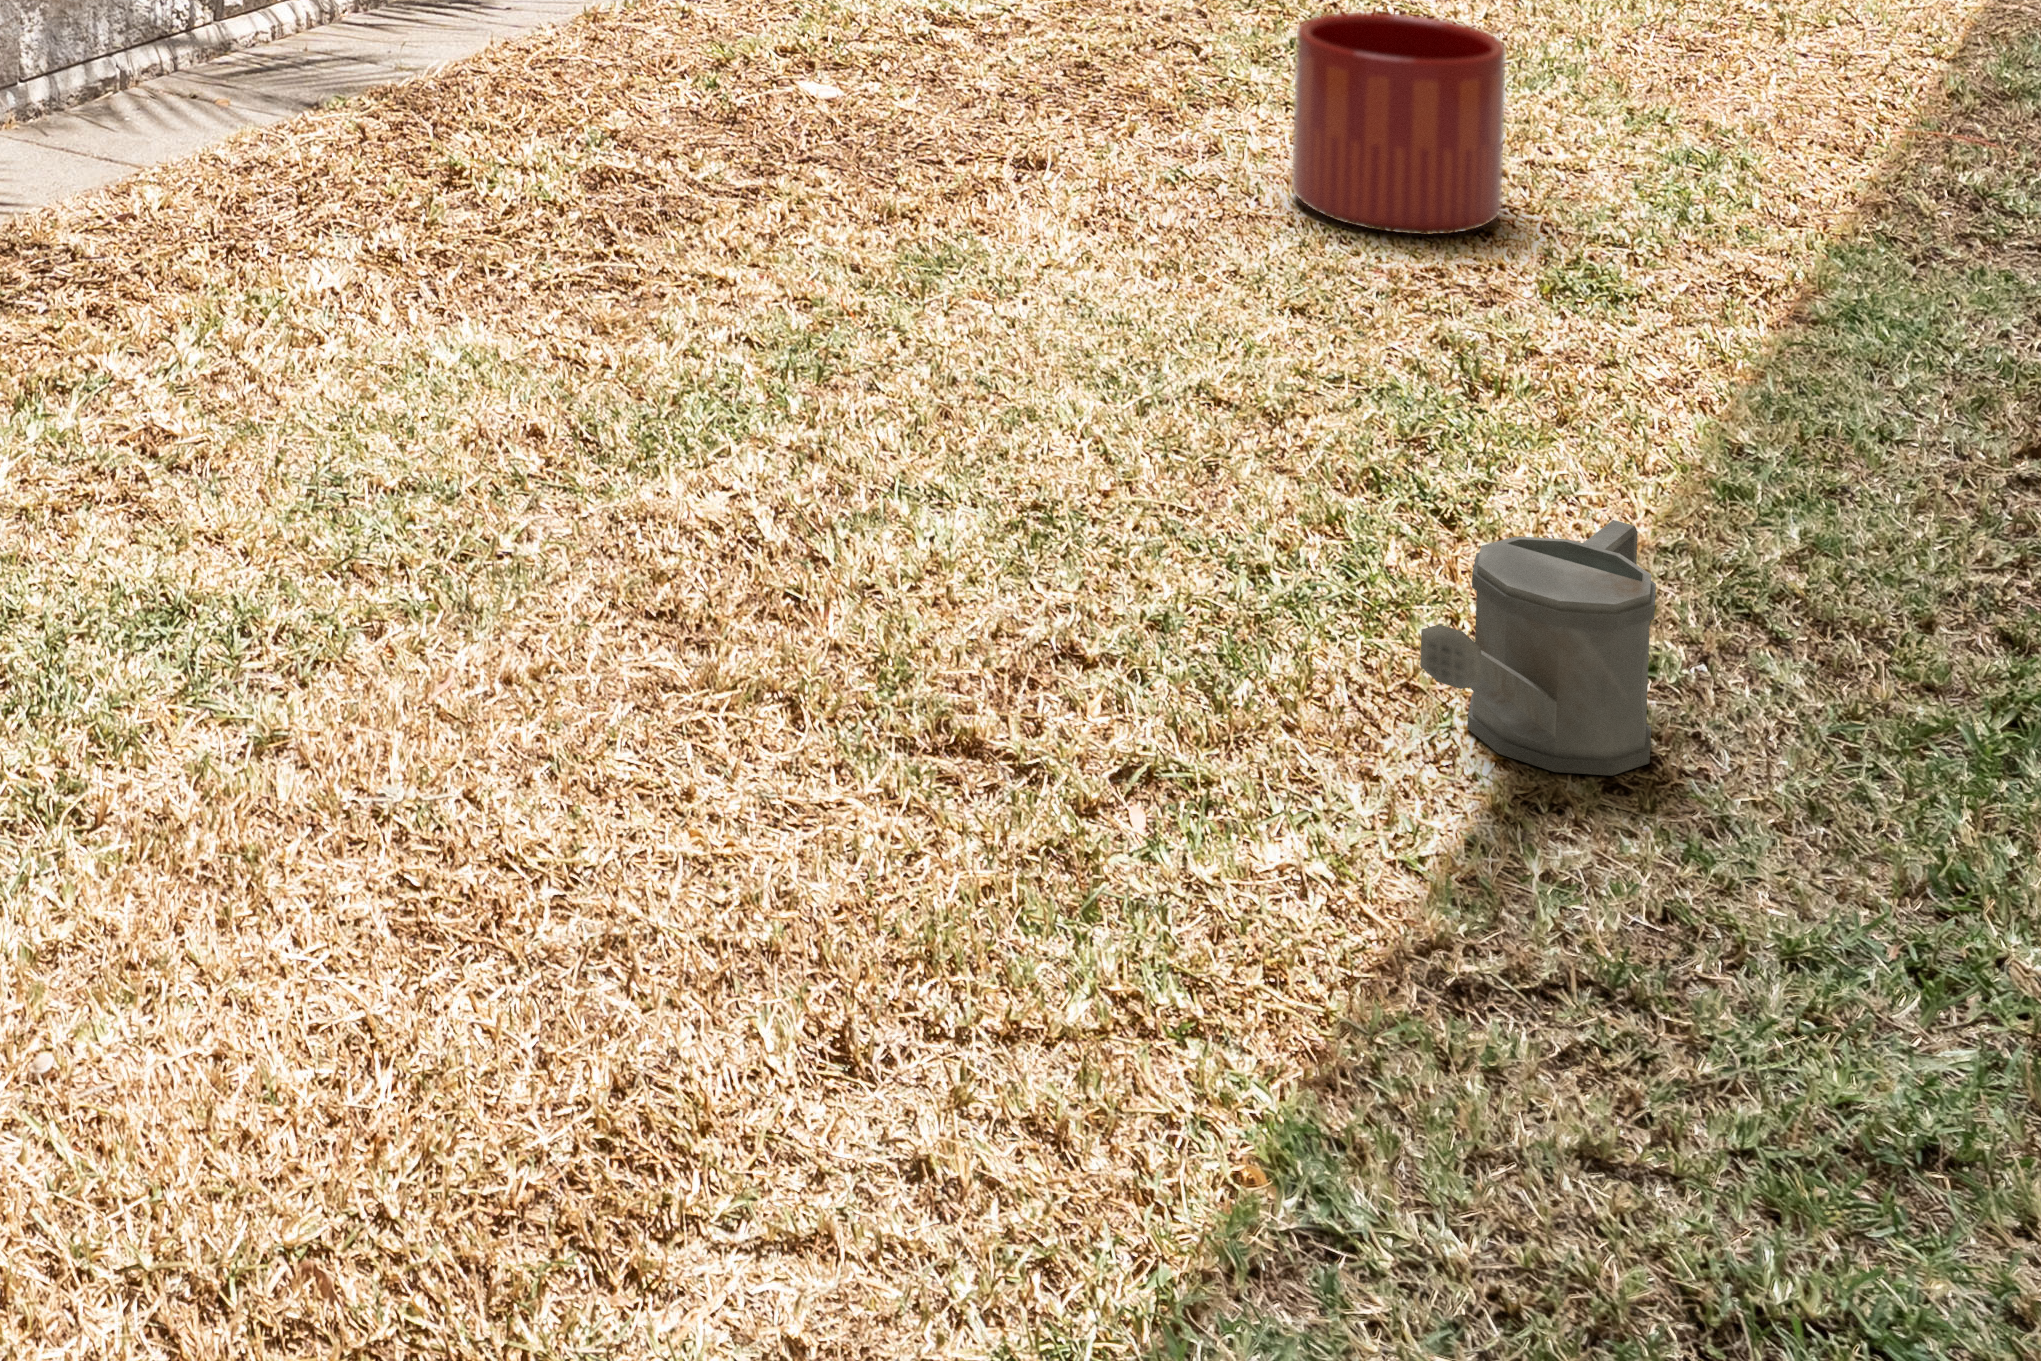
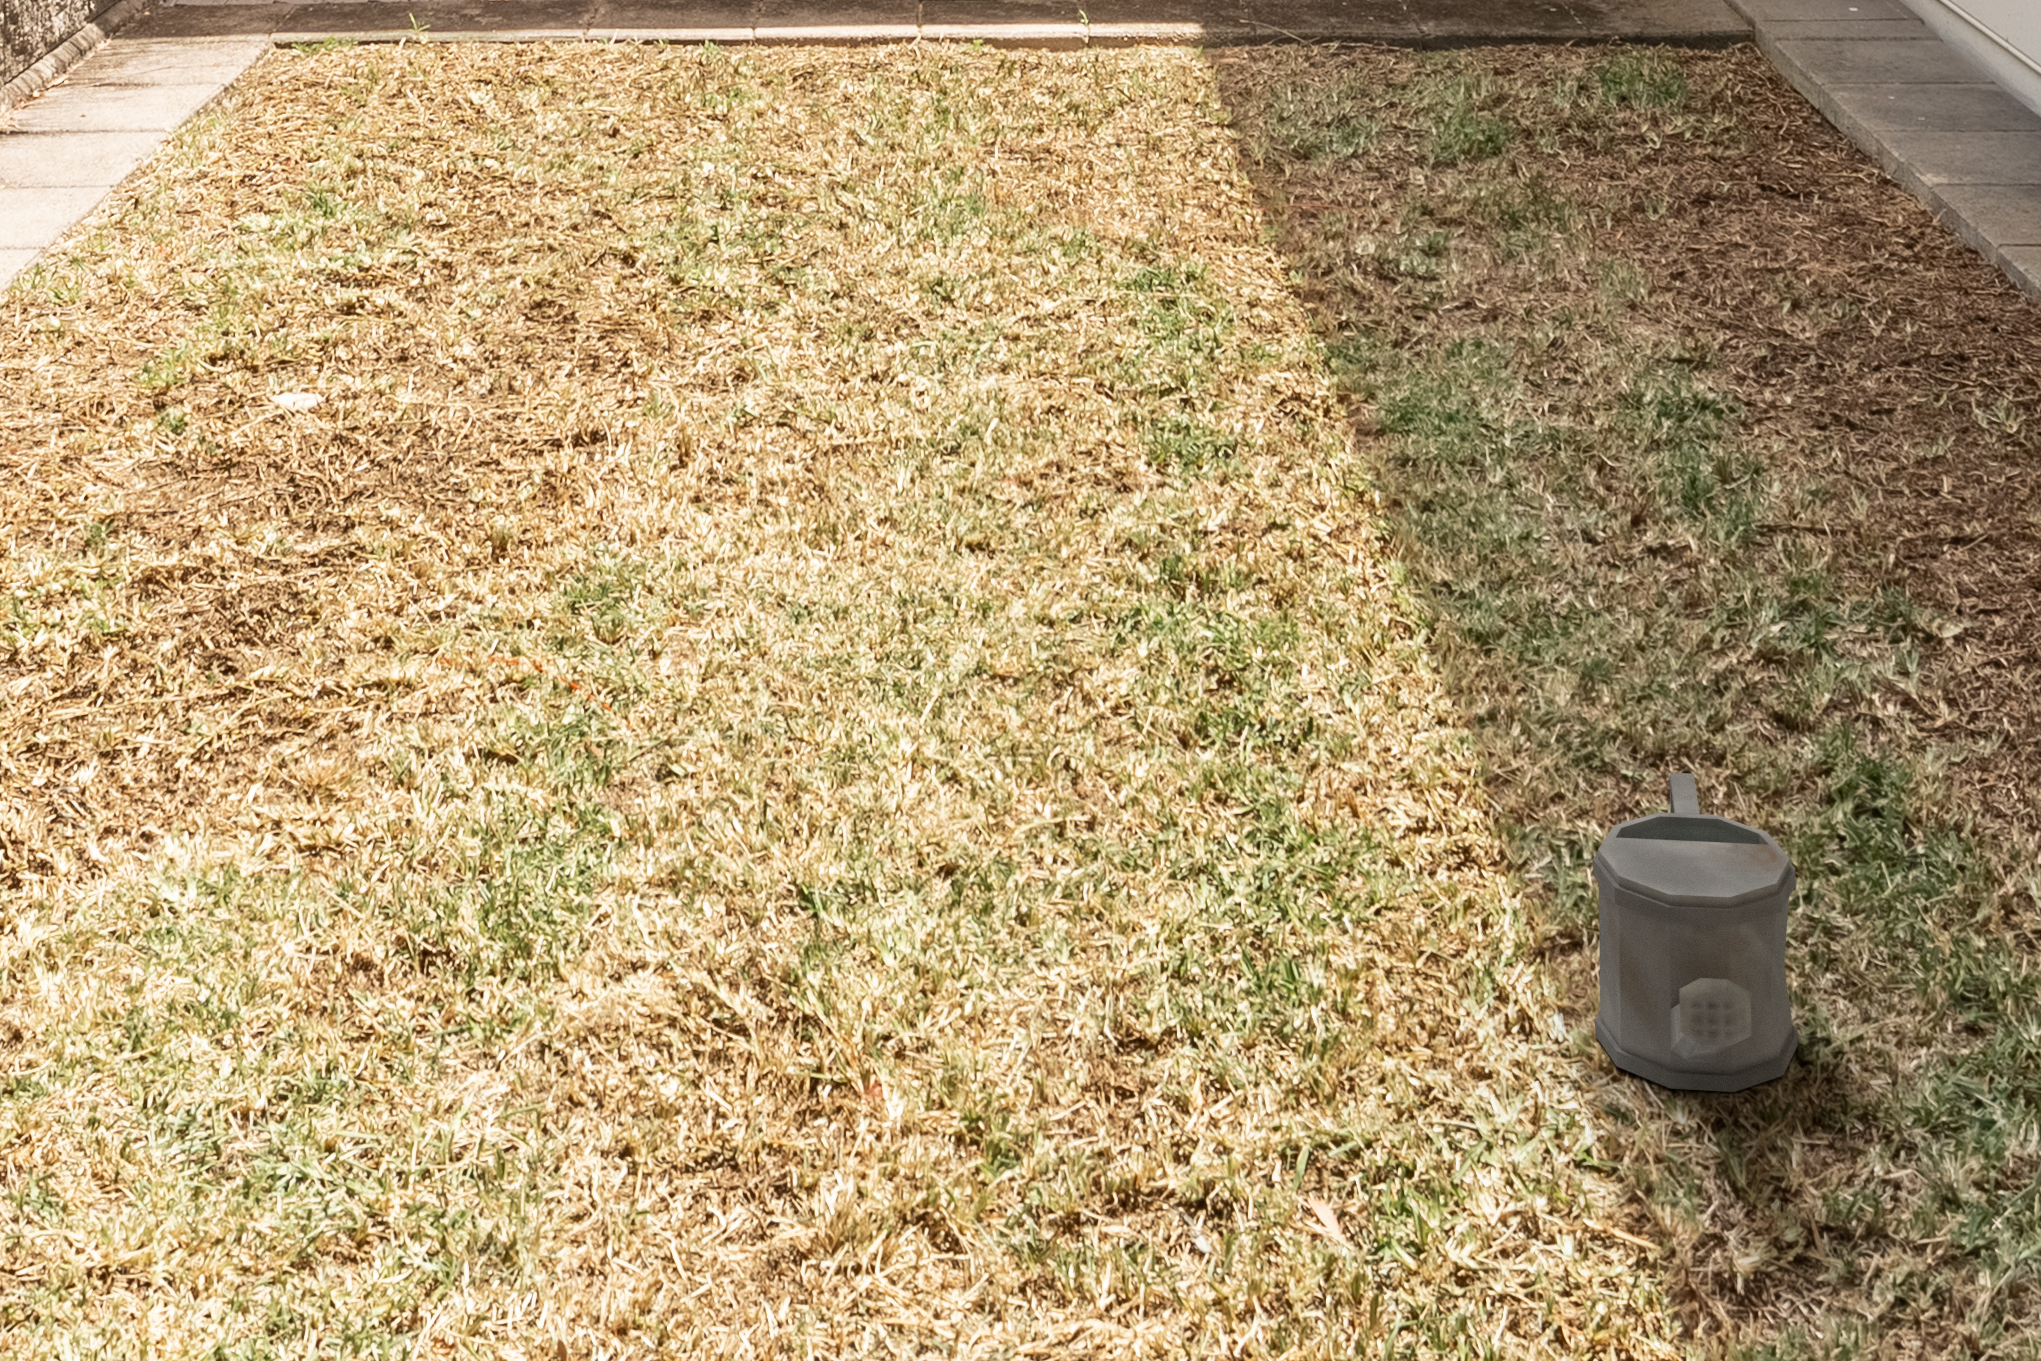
planter: present [1292,13,1506,234] -> none [879,194,1099,444]

